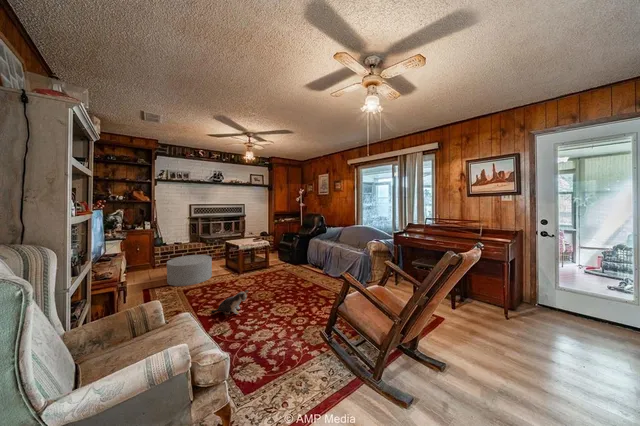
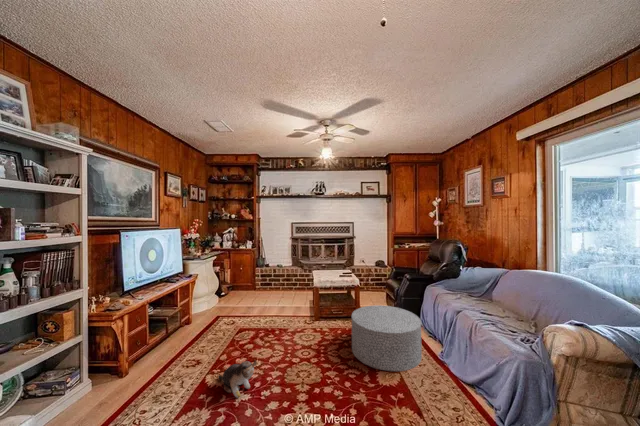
ottoman: present [167,255,212,286] -> present [352,305,422,371]

